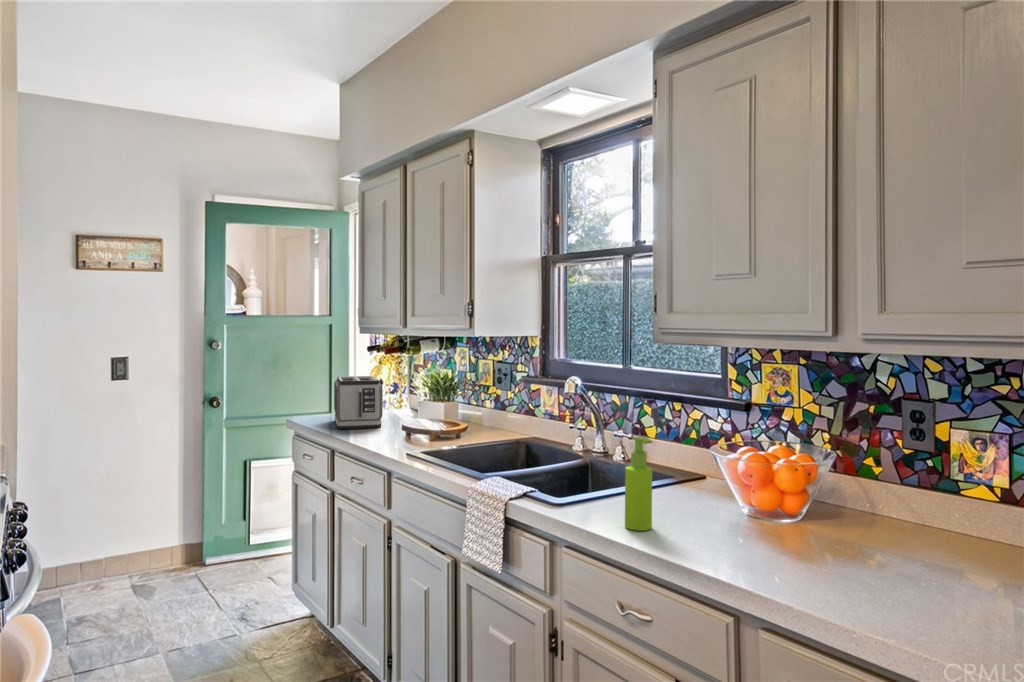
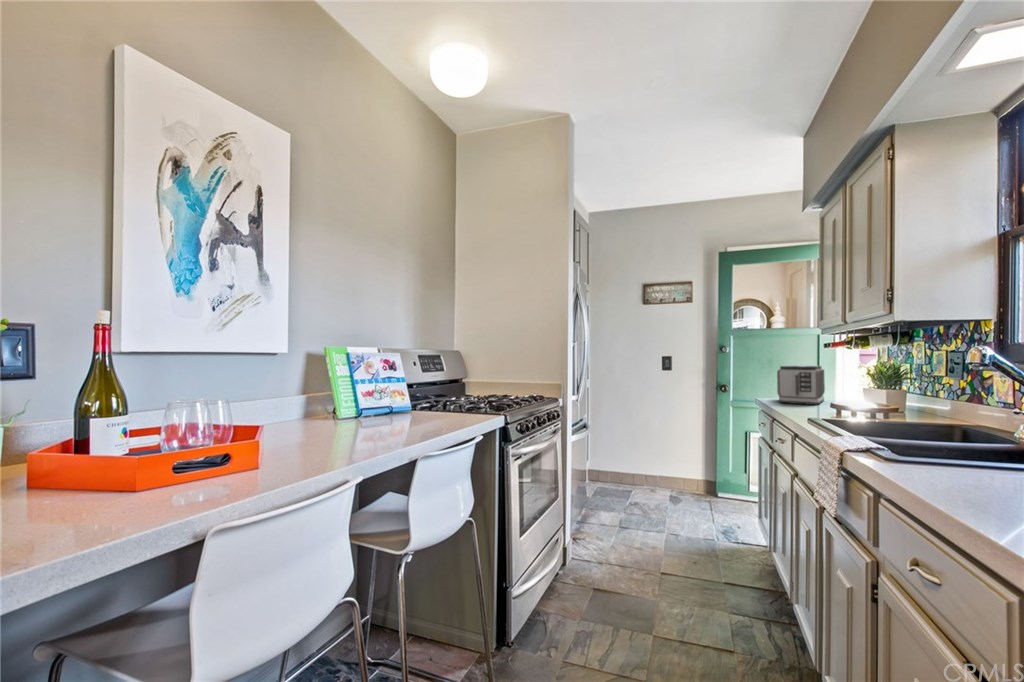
soap dispenser: present [625,437,652,531] -> none [939,389,981,492]

